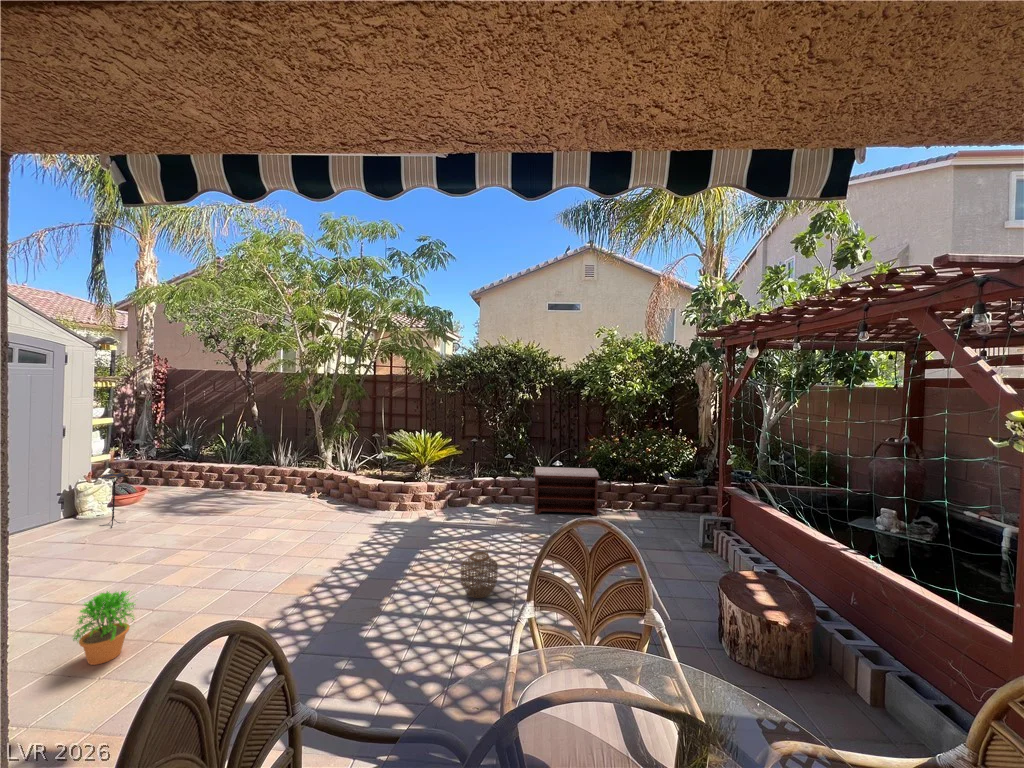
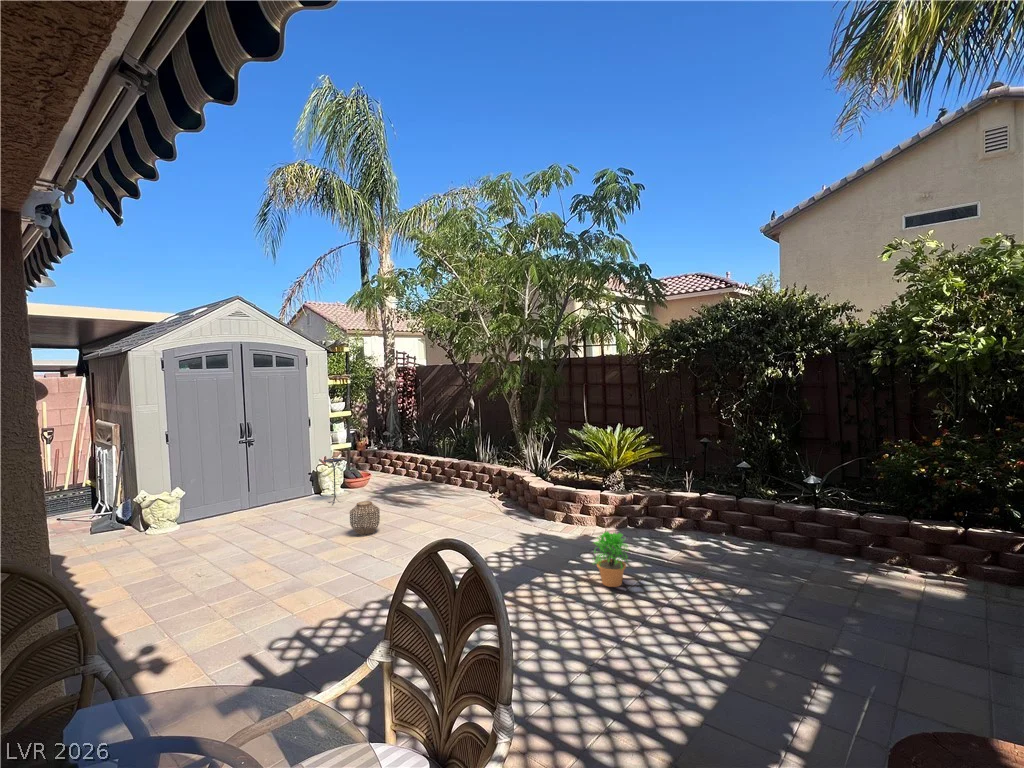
bench: present [533,467,600,516] -> none [744,482,874,576]
woven basket: present [461,552,498,598] -> present [350,501,380,535]
potted plant: present [73,591,136,665] -> present [594,531,628,587]

